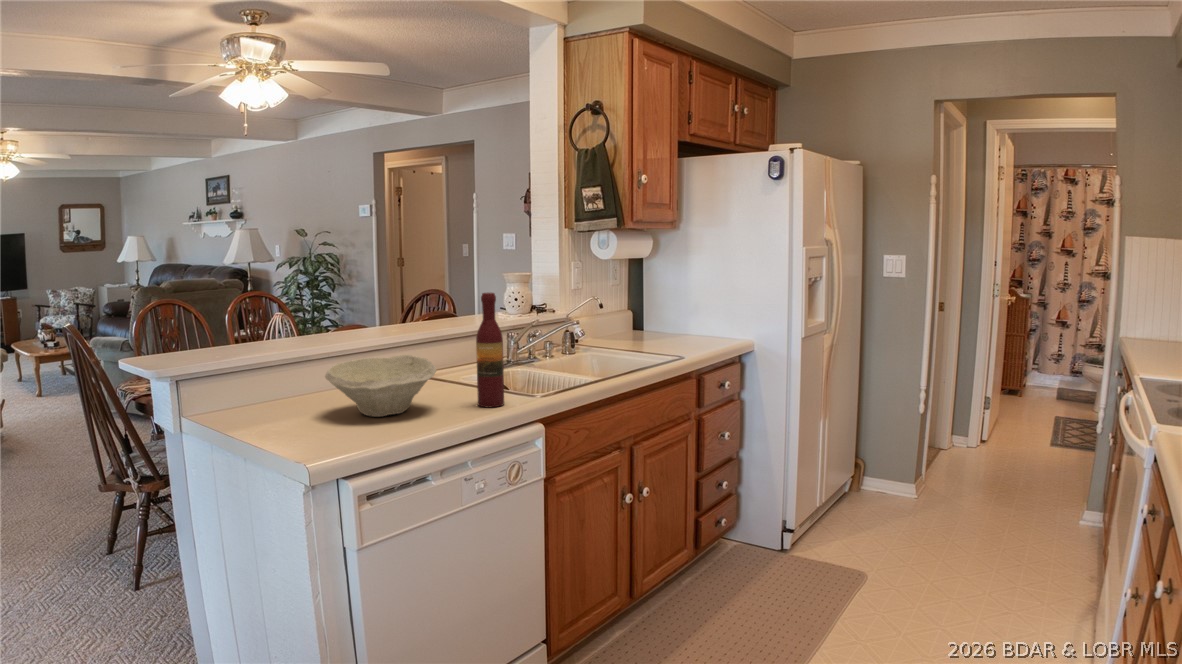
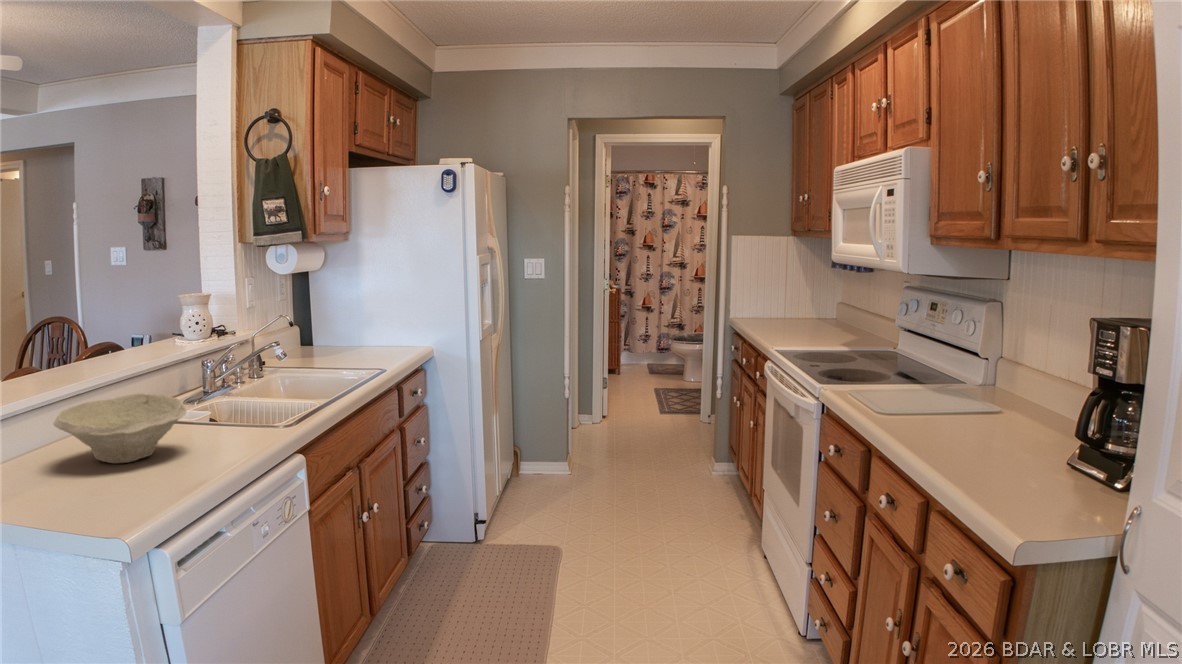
wine bottle: present [476,293,504,407] -> none [222,321,255,438]

